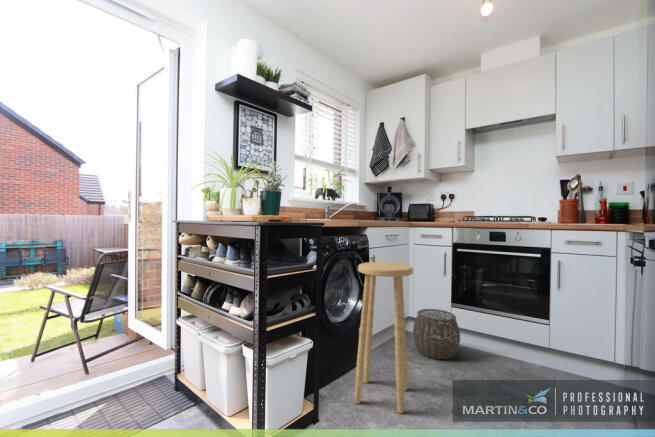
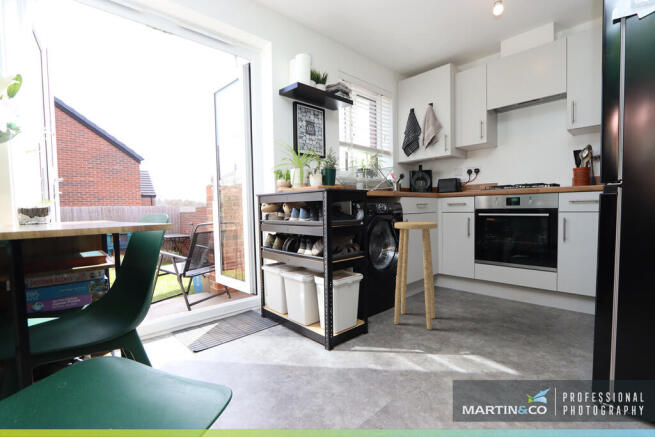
woven basket: present [413,309,460,359] -> none [441,264,481,302]

